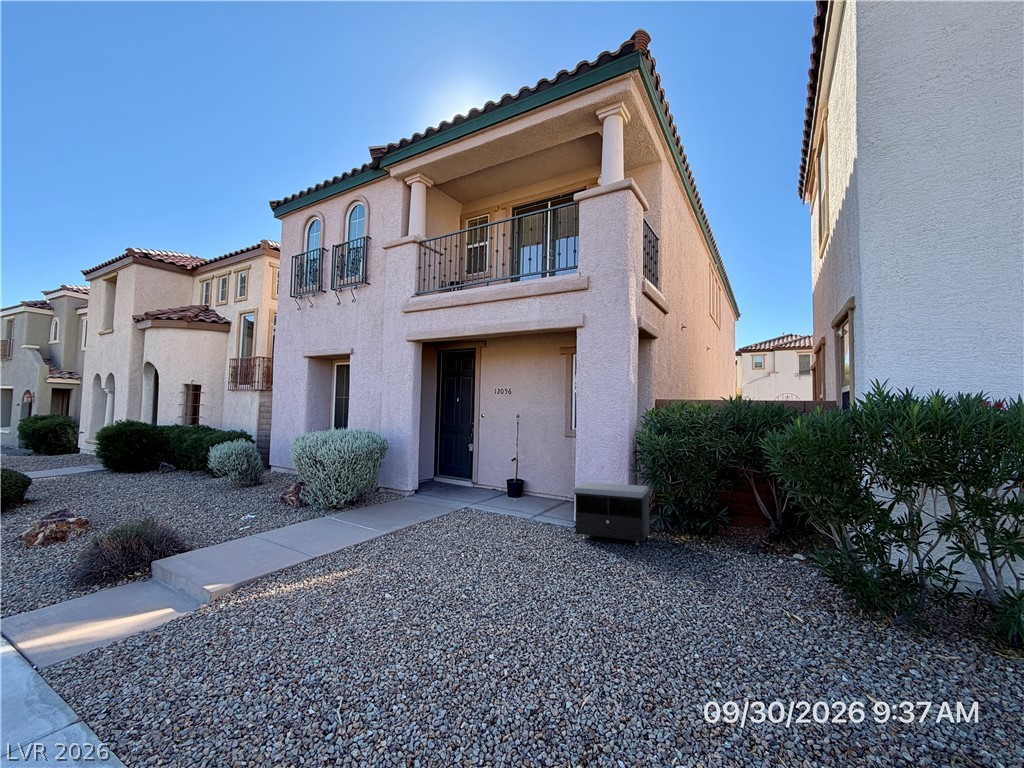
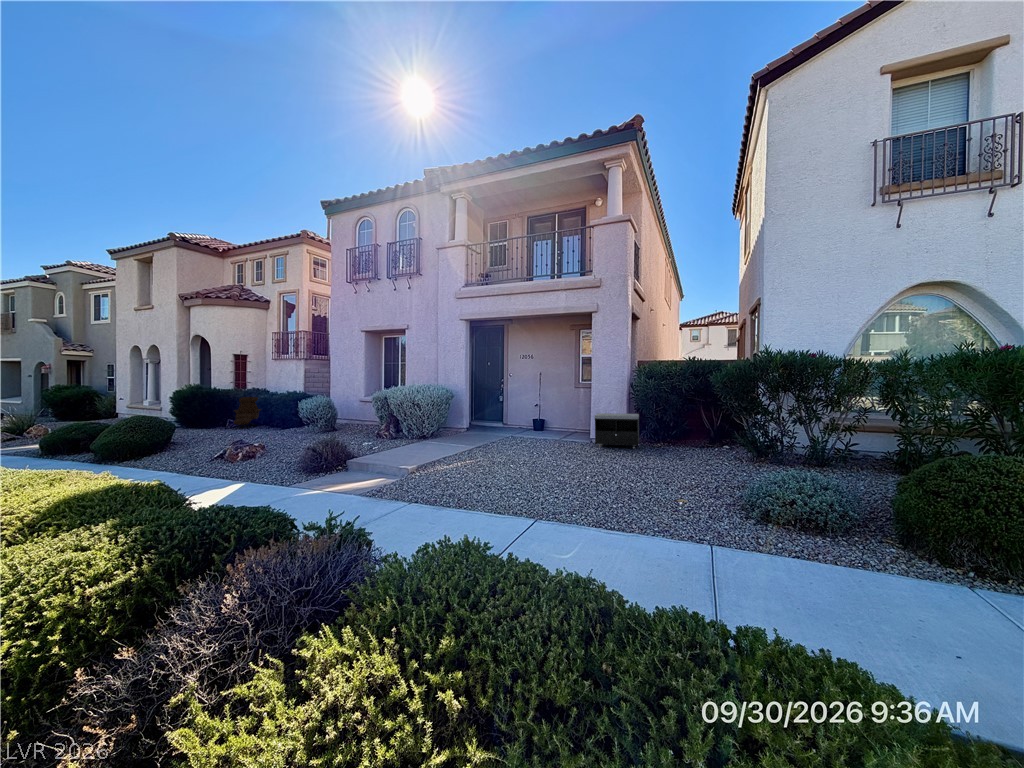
lounge chair: none [146,438,189,479] -> present [234,397,261,428]

